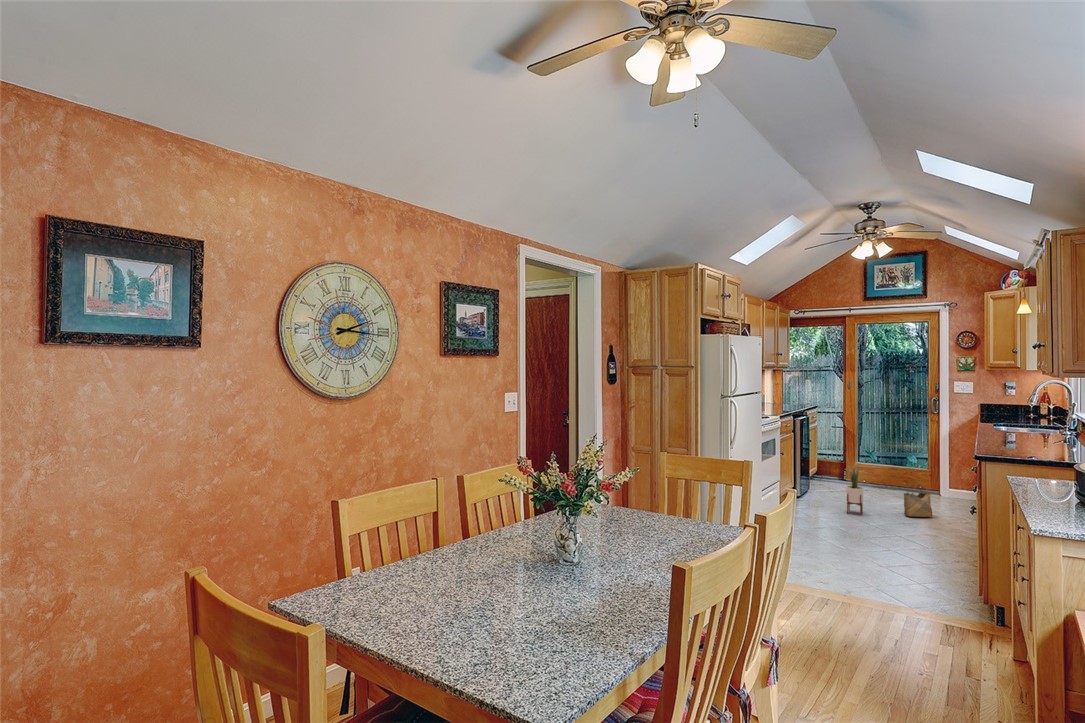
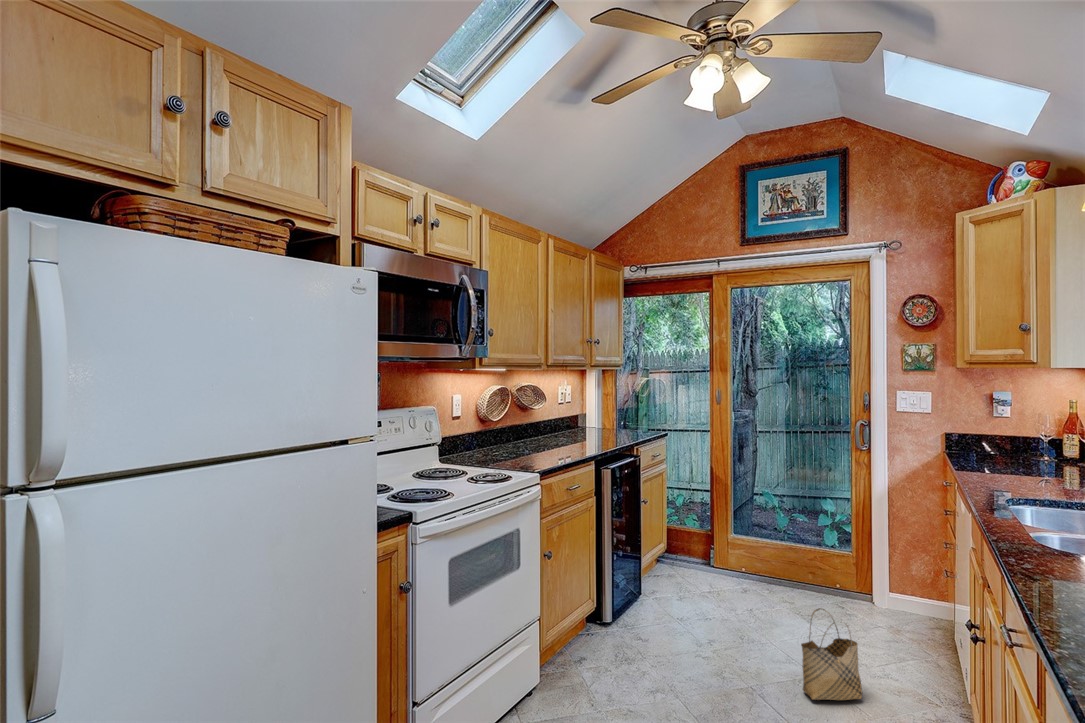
potted plant: present [846,465,863,515] -> none [682,574,717,698]

